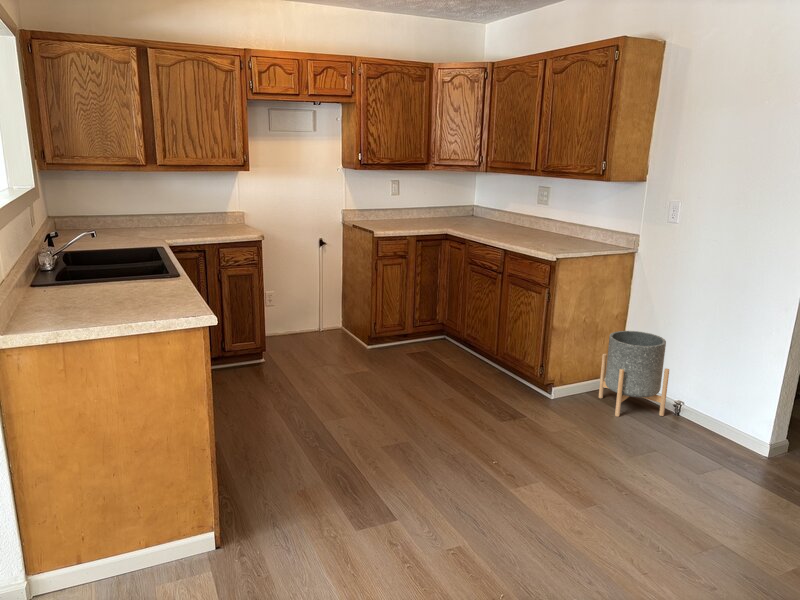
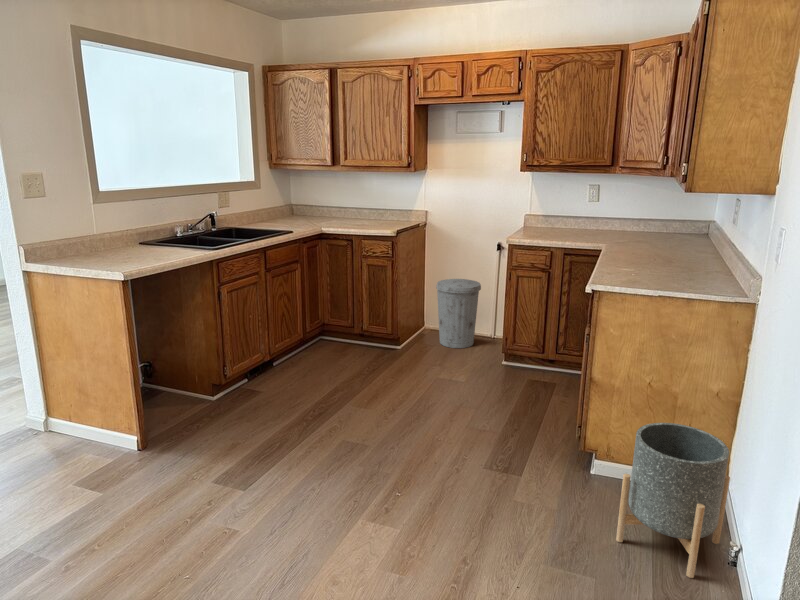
trash can: none [275,279,321,349] -> present [436,279,481,348]

